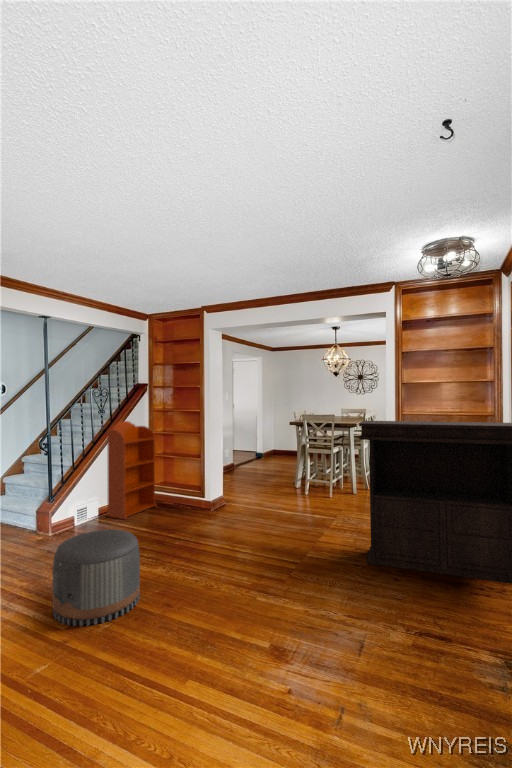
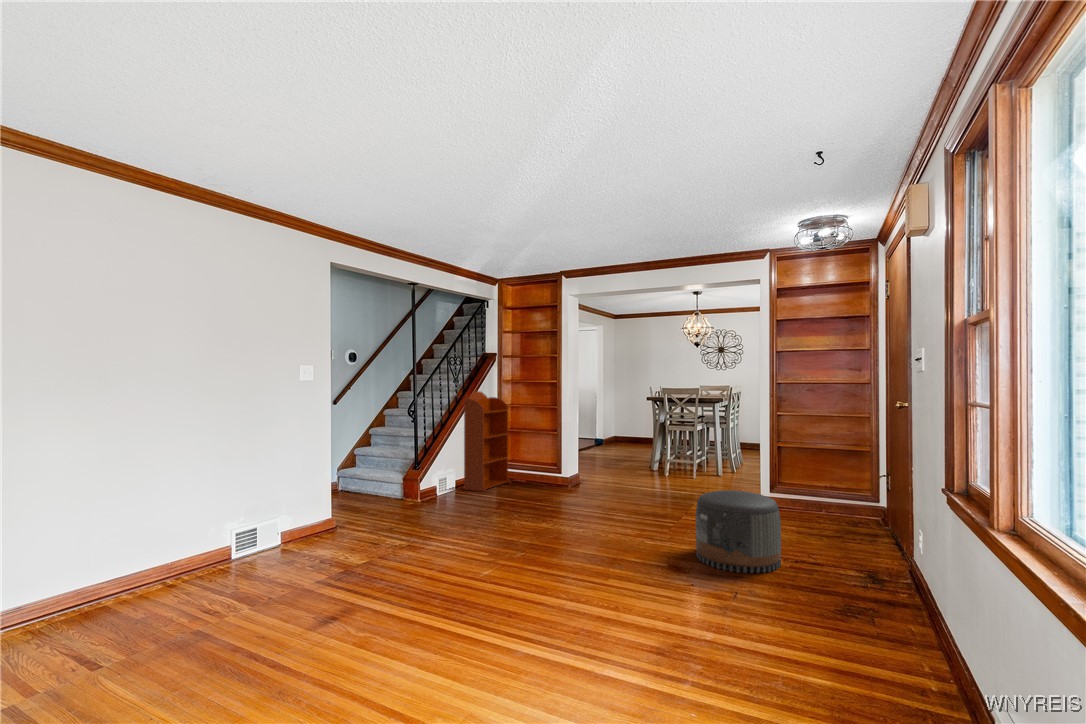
console table: present [359,421,512,584] -> none [736,387,901,538]
pouf: present [52,530,140,626] -> present [696,490,781,573]

